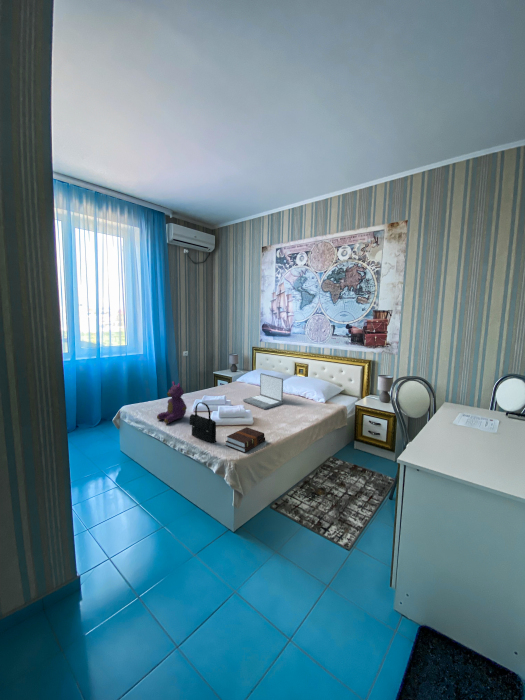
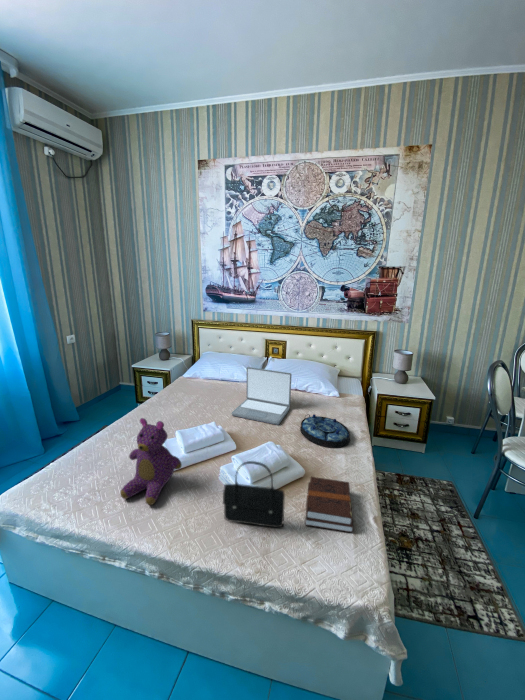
serving tray: none [273,405,303,425] -> present [300,414,350,448]

